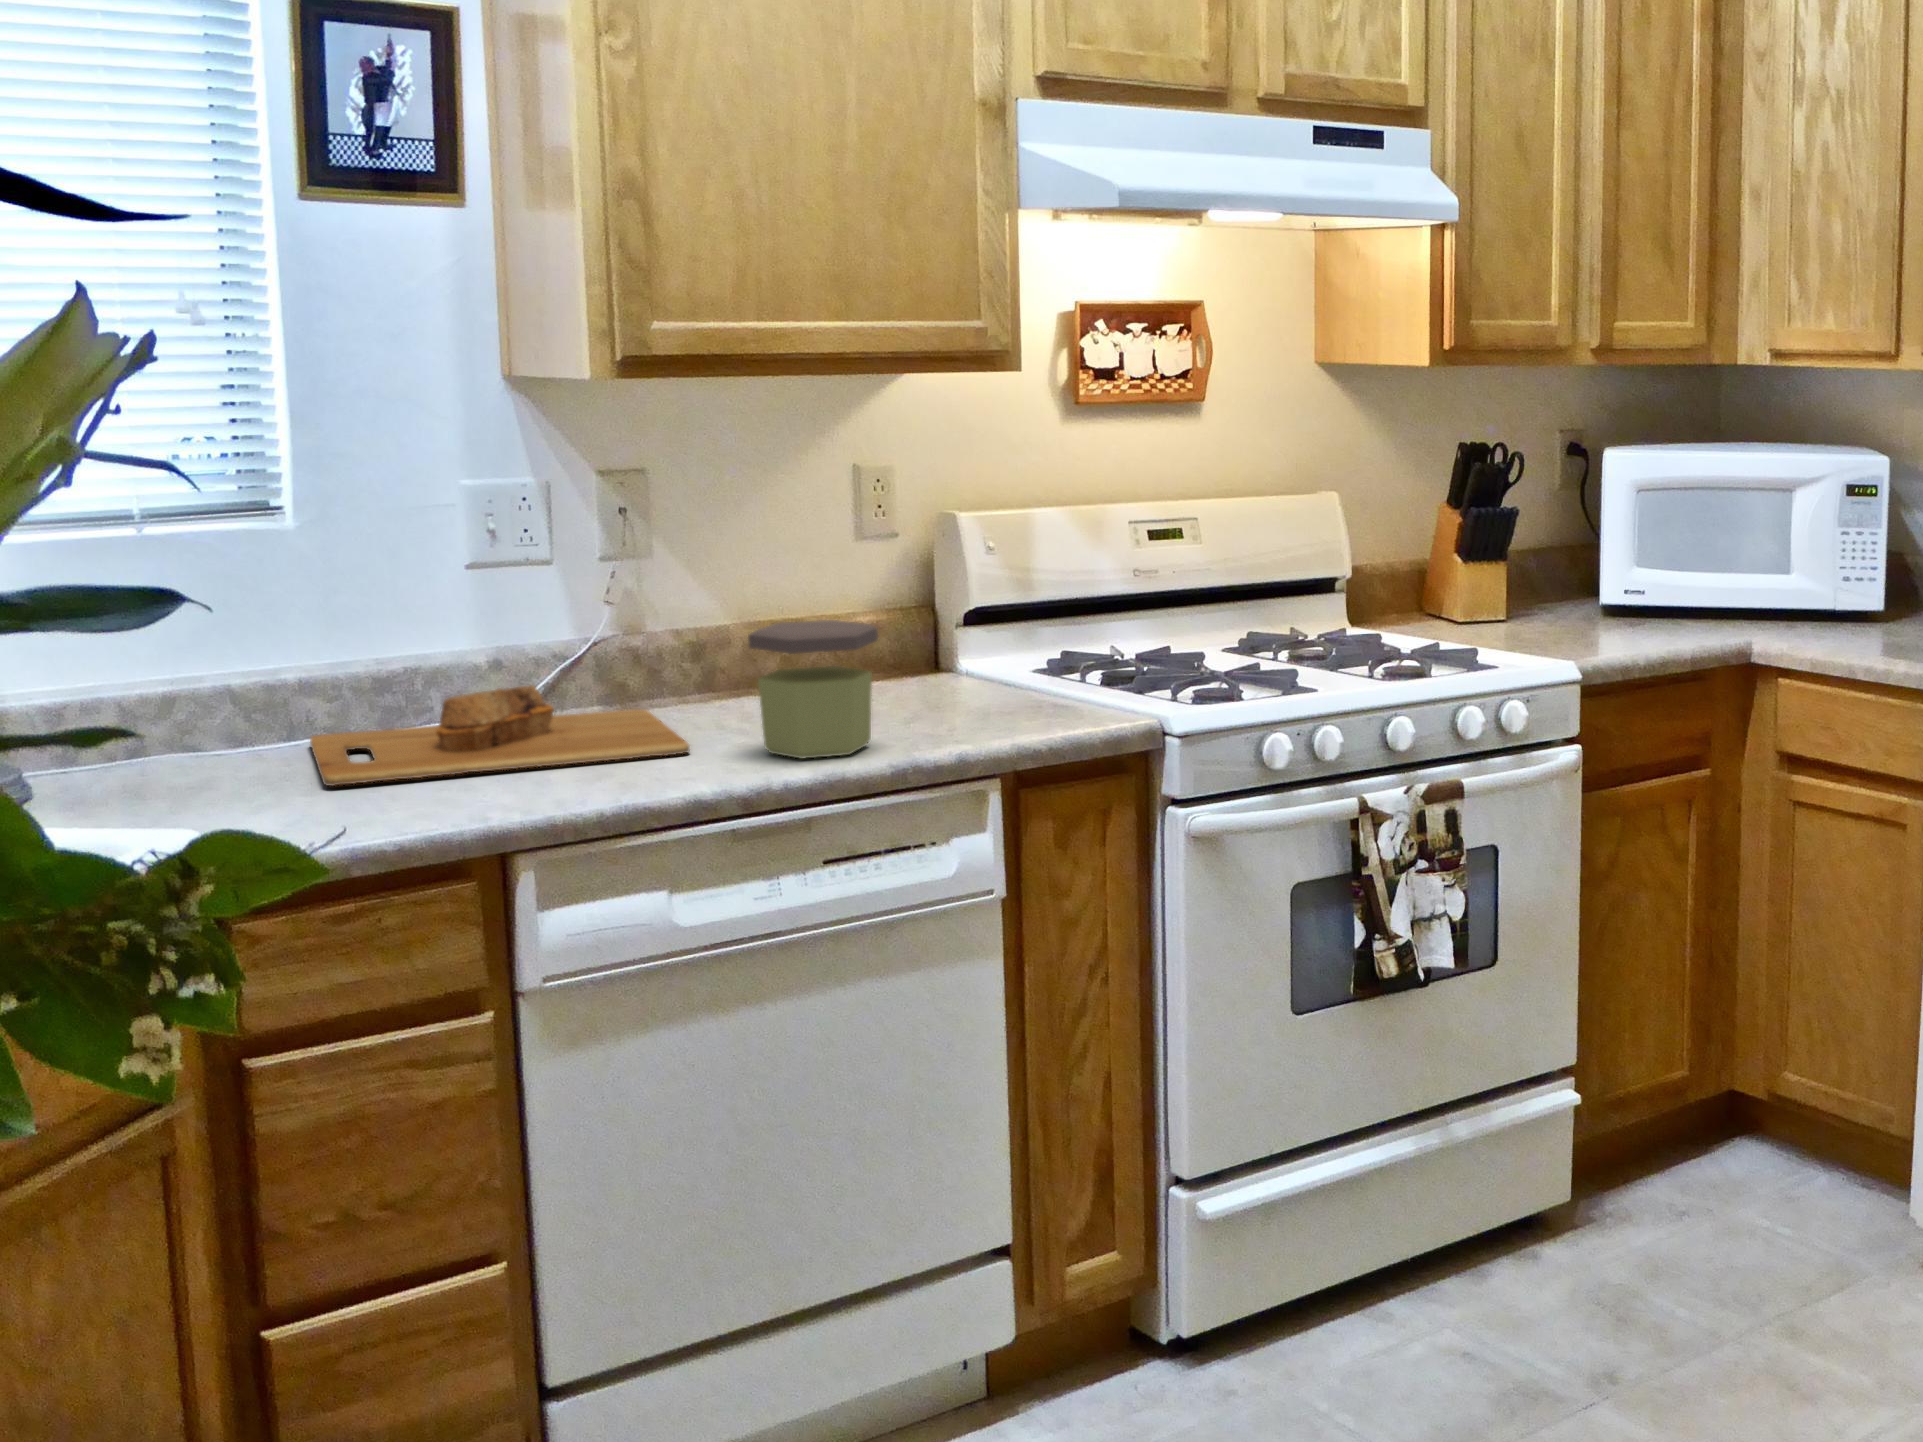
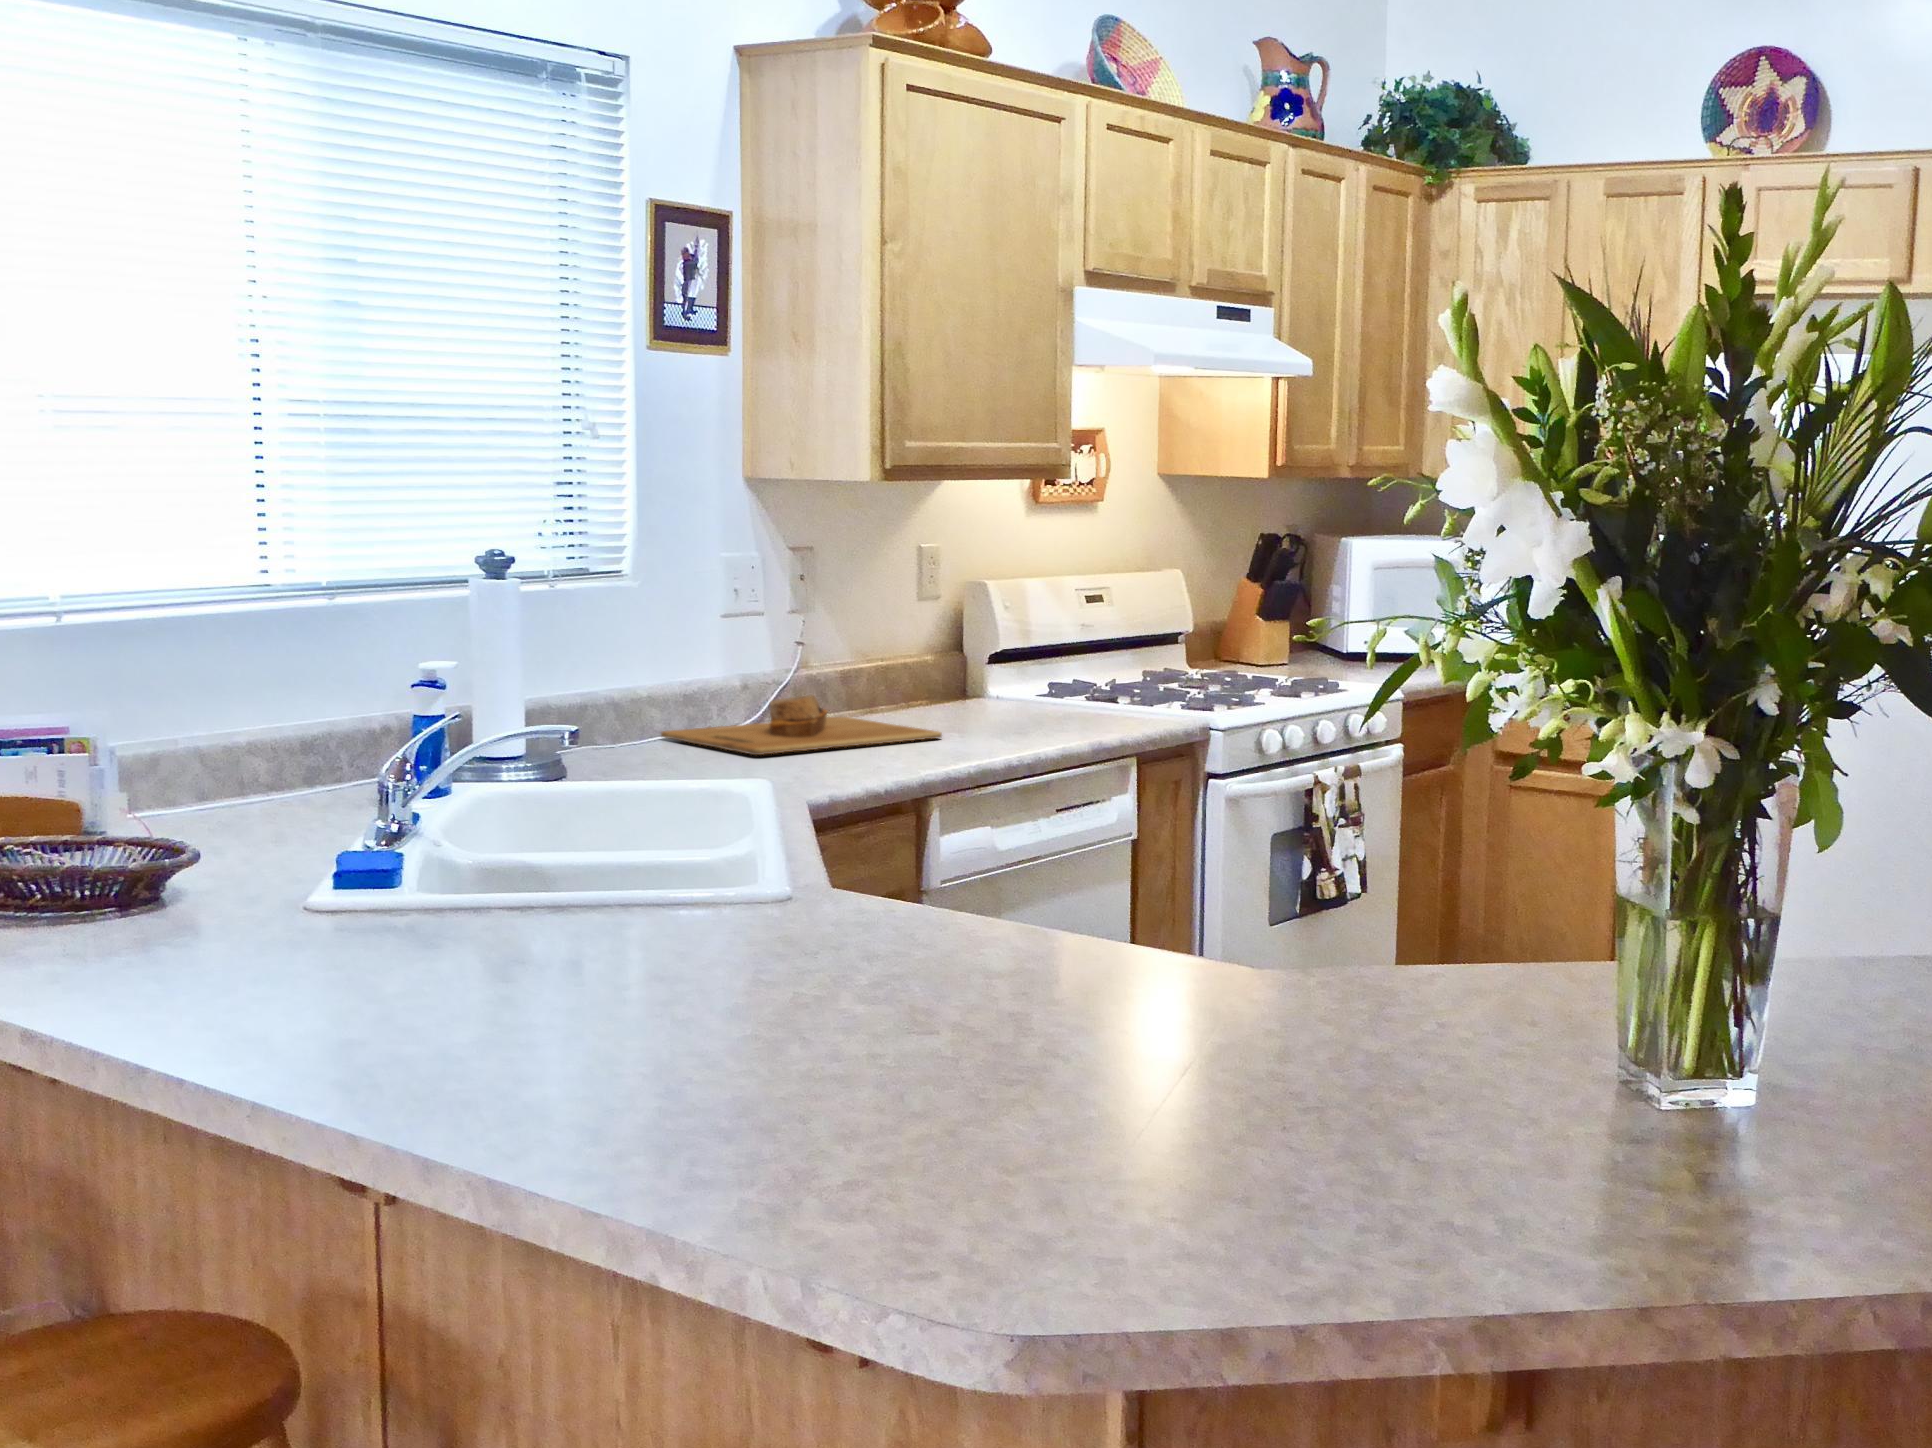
jar: present [748,620,878,758] -> none [985,647,1064,739]

